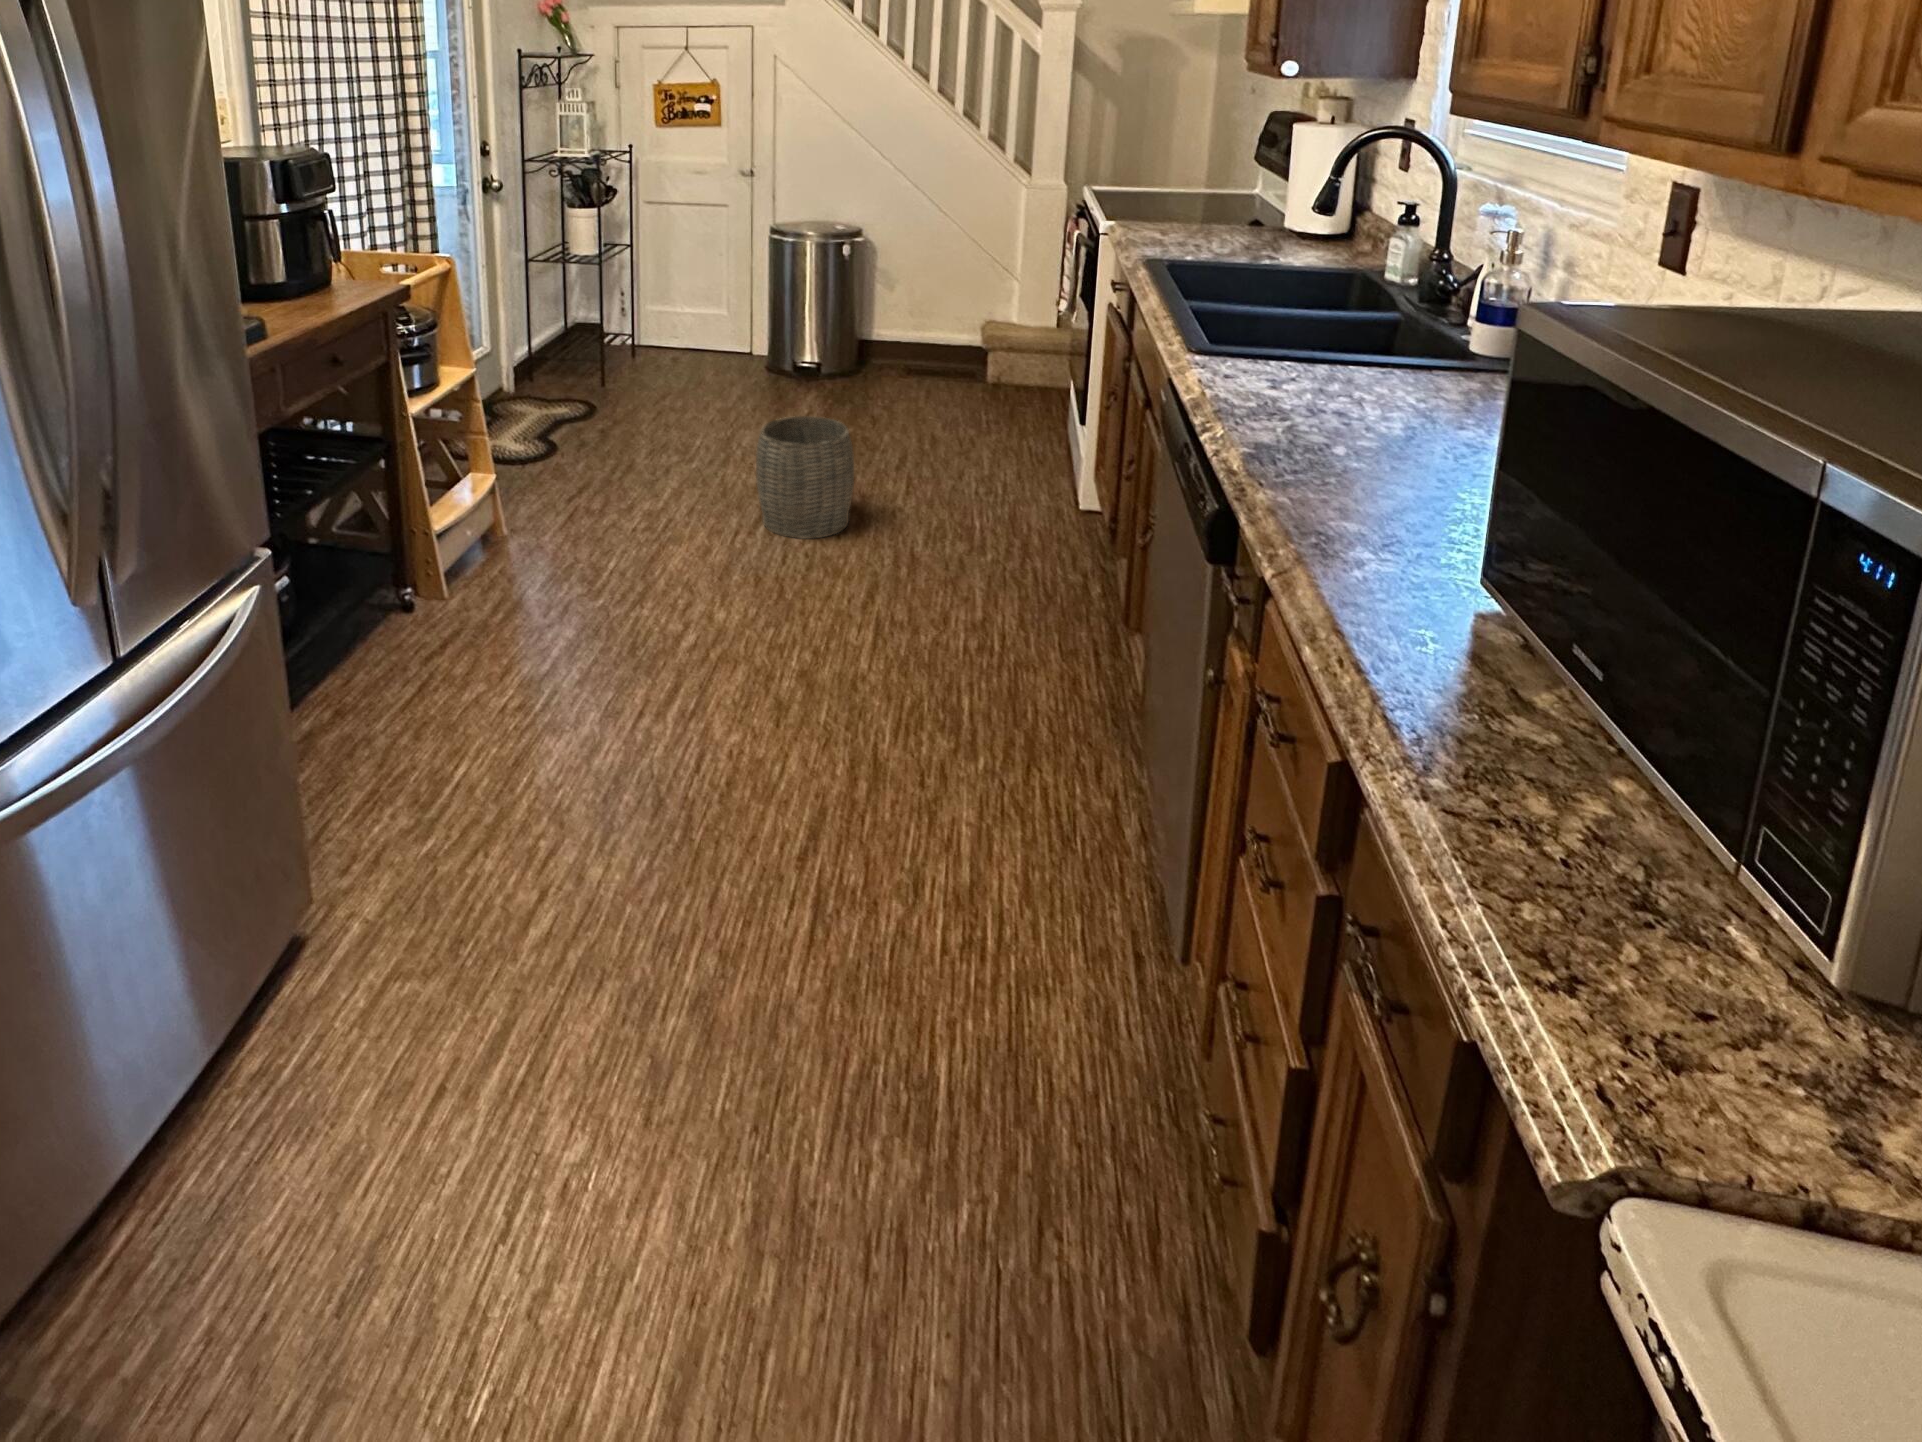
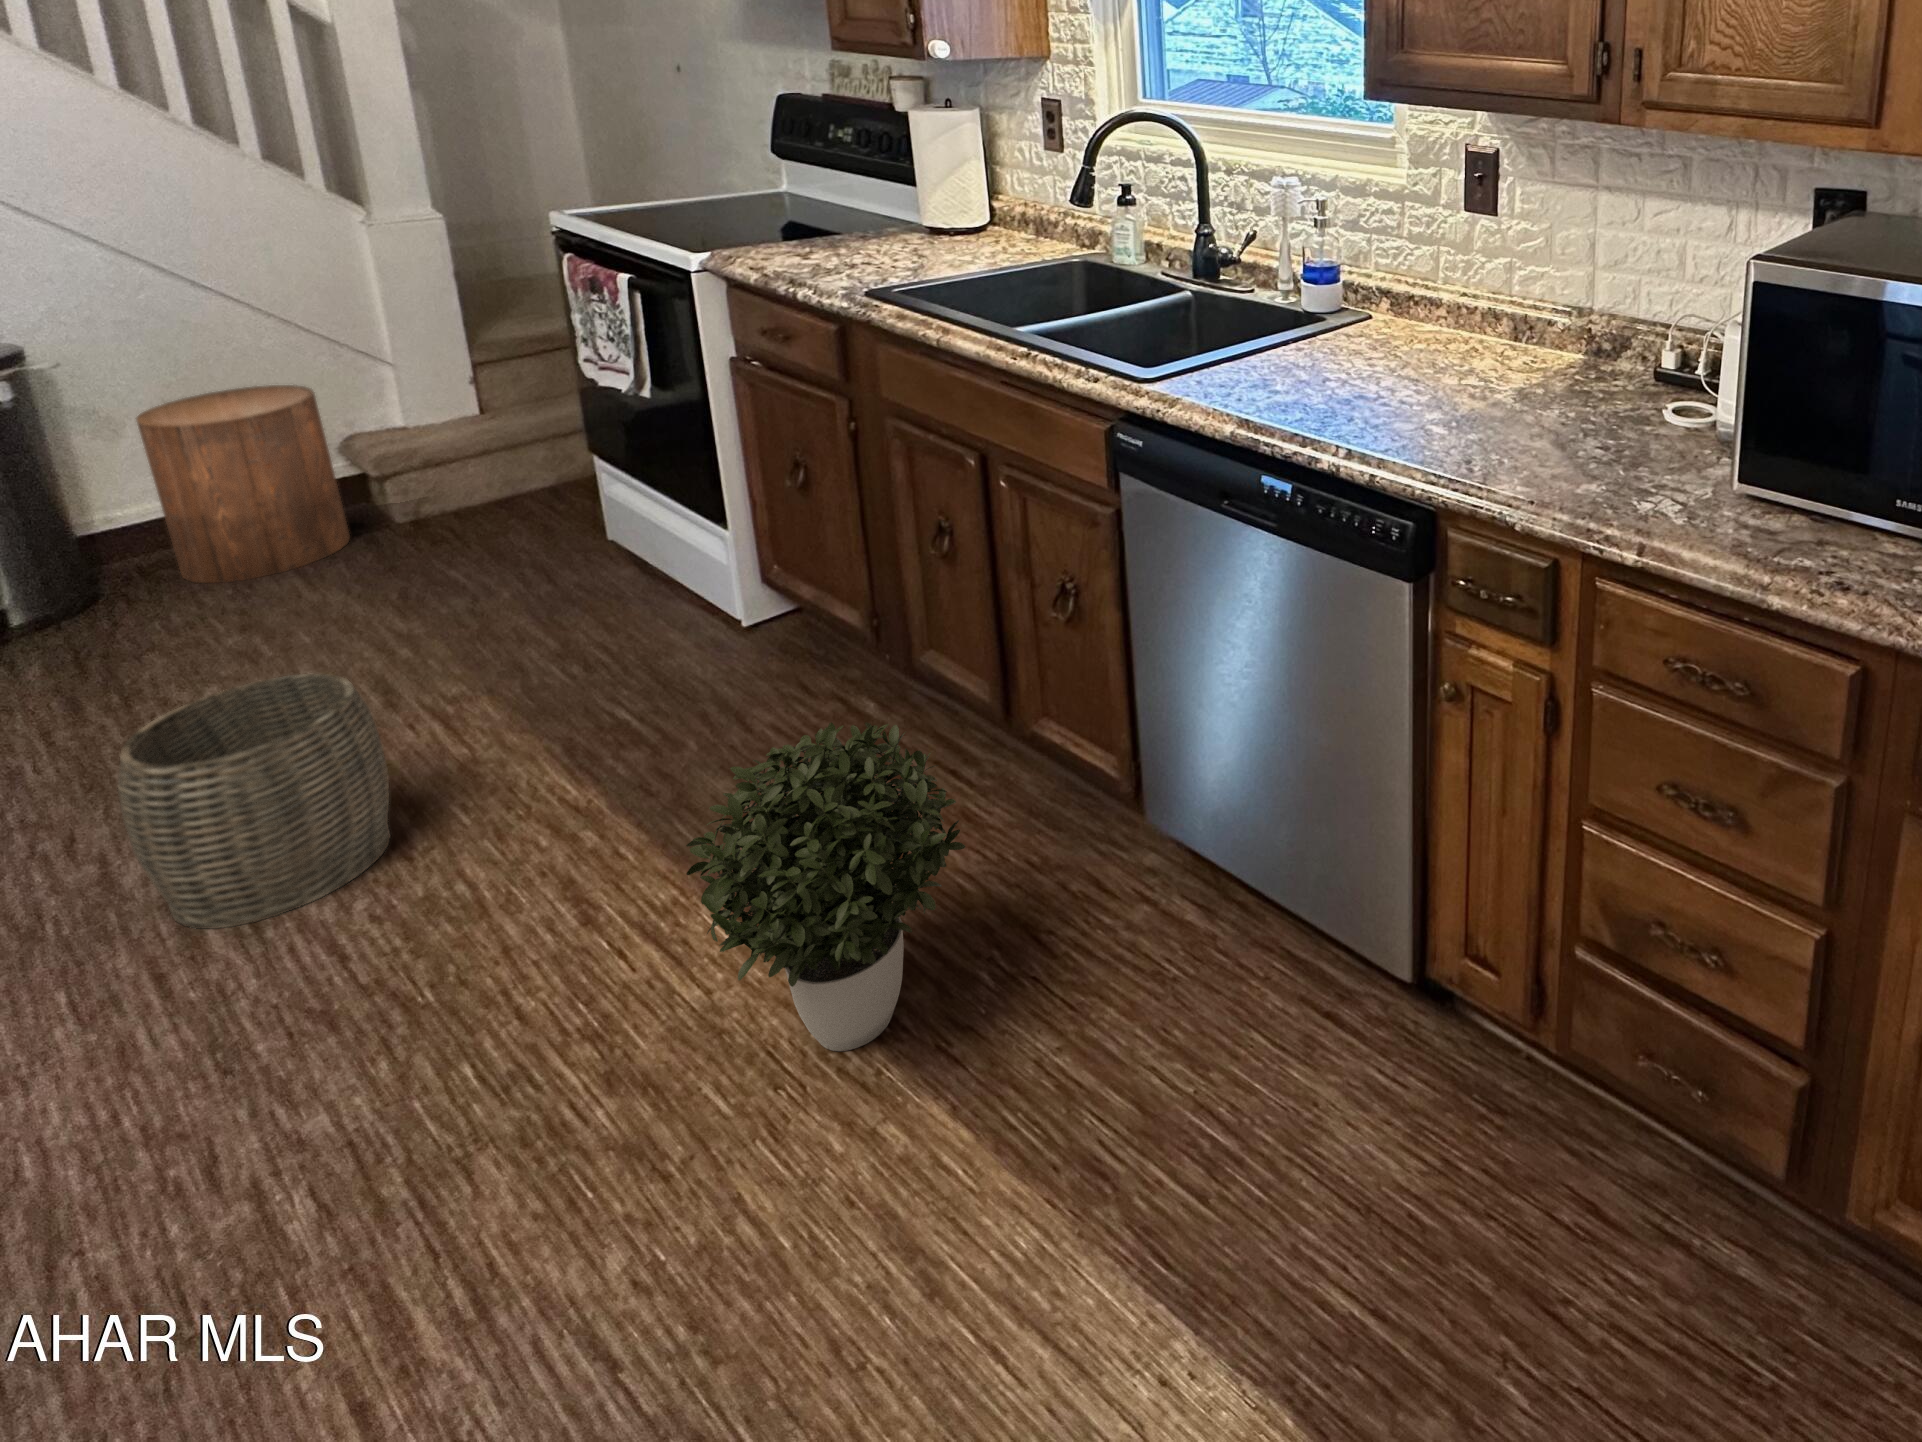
stool: none [894,278,971,392] -> present [136,385,350,583]
potted plant: none [831,524,988,745] -> present [686,722,965,1051]

